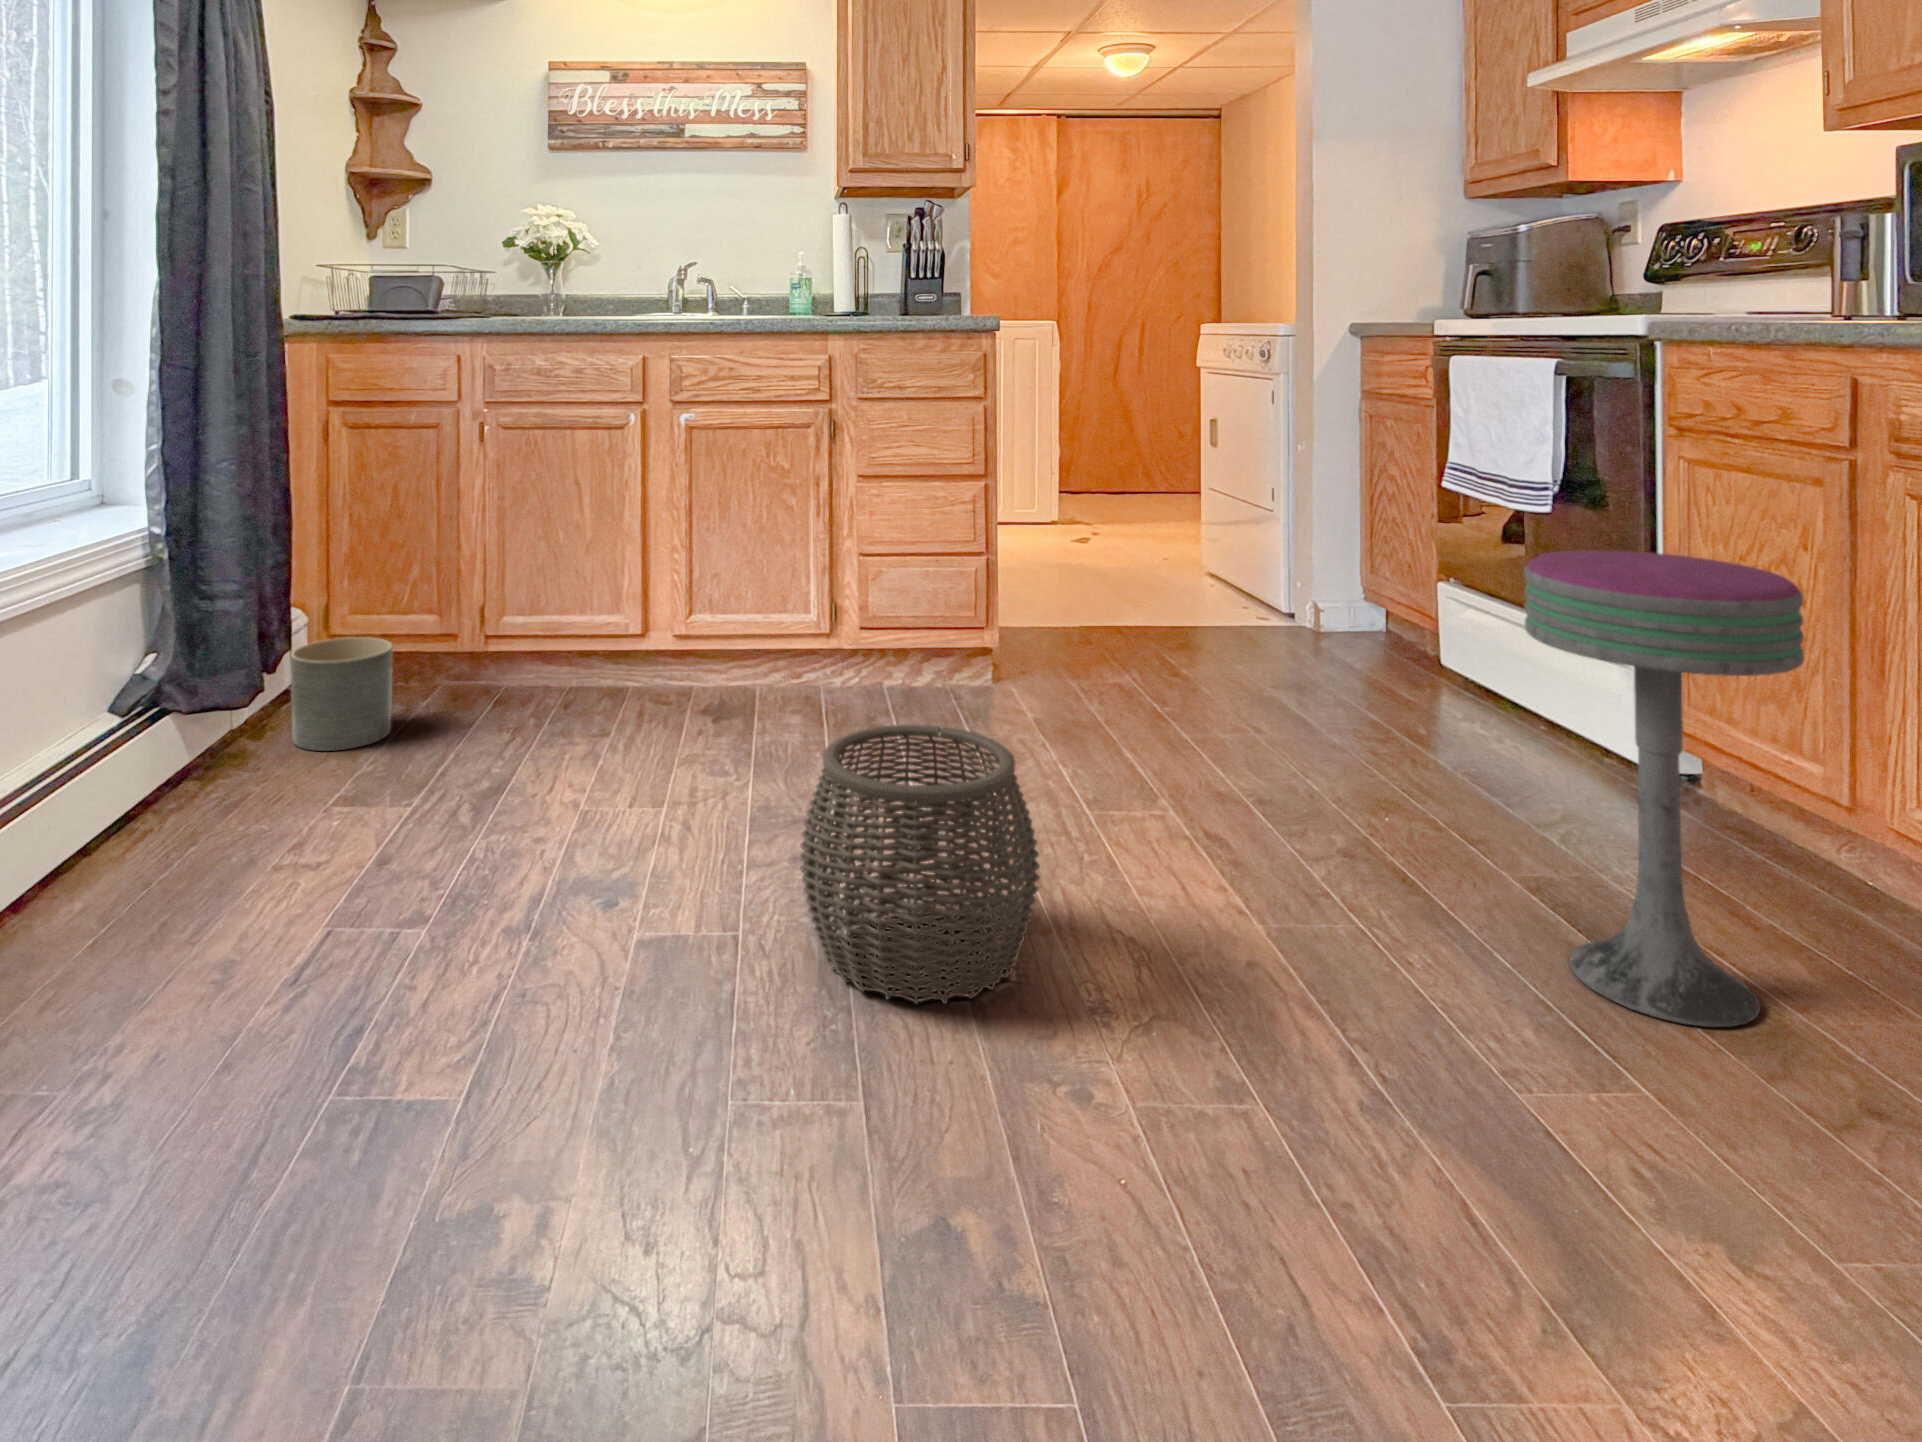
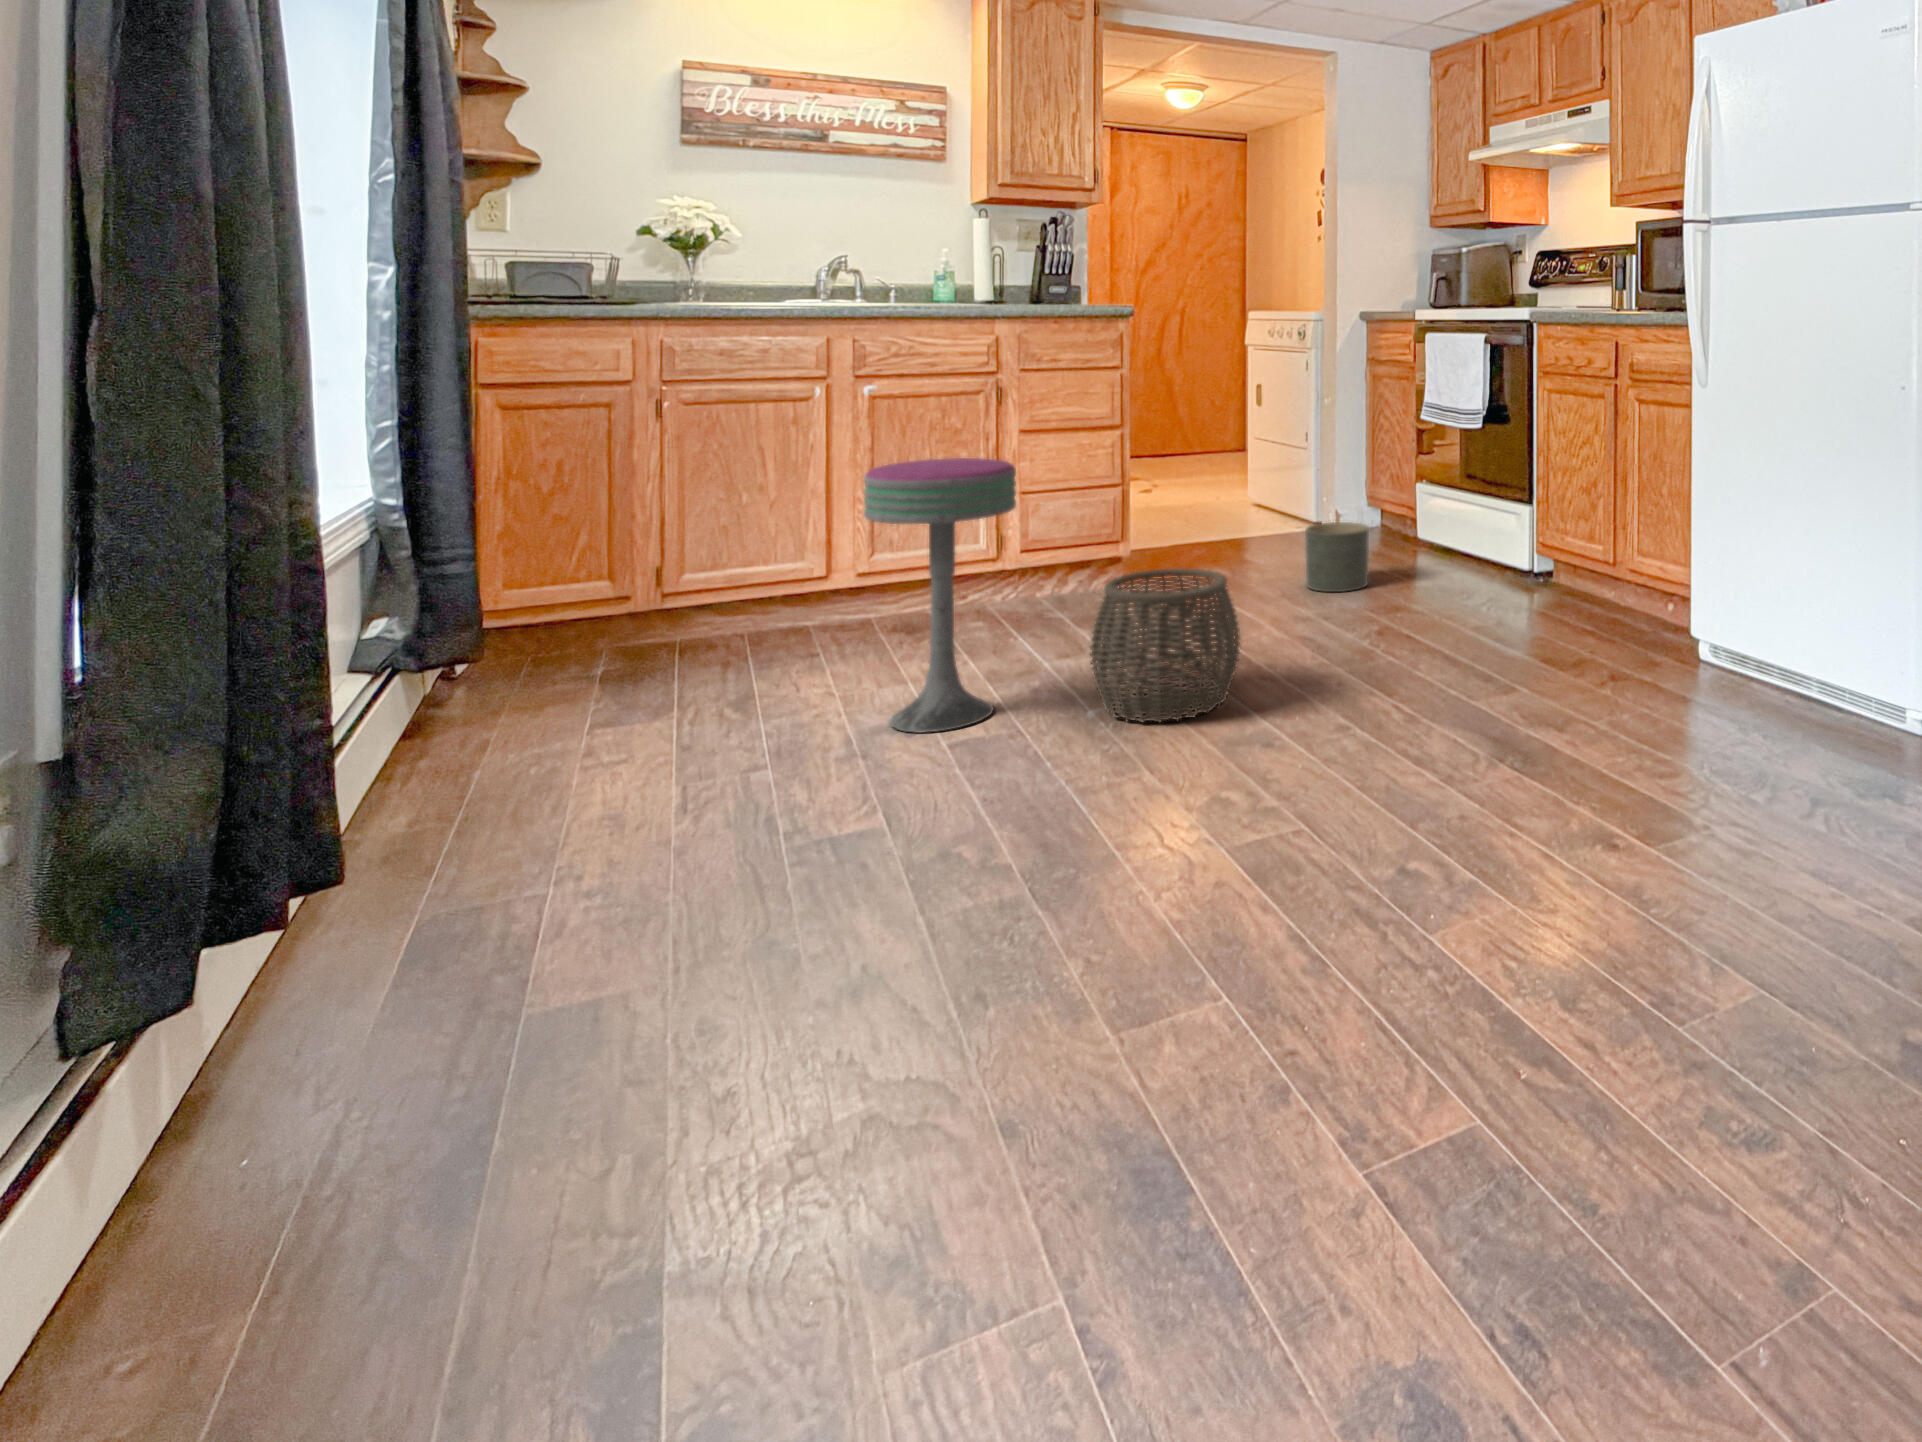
bar stool: present [1524,550,1804,1027] -> present [864,458,1016,733]
planter: present [291,637,392,751] -> present [1305,522,1369,592]

